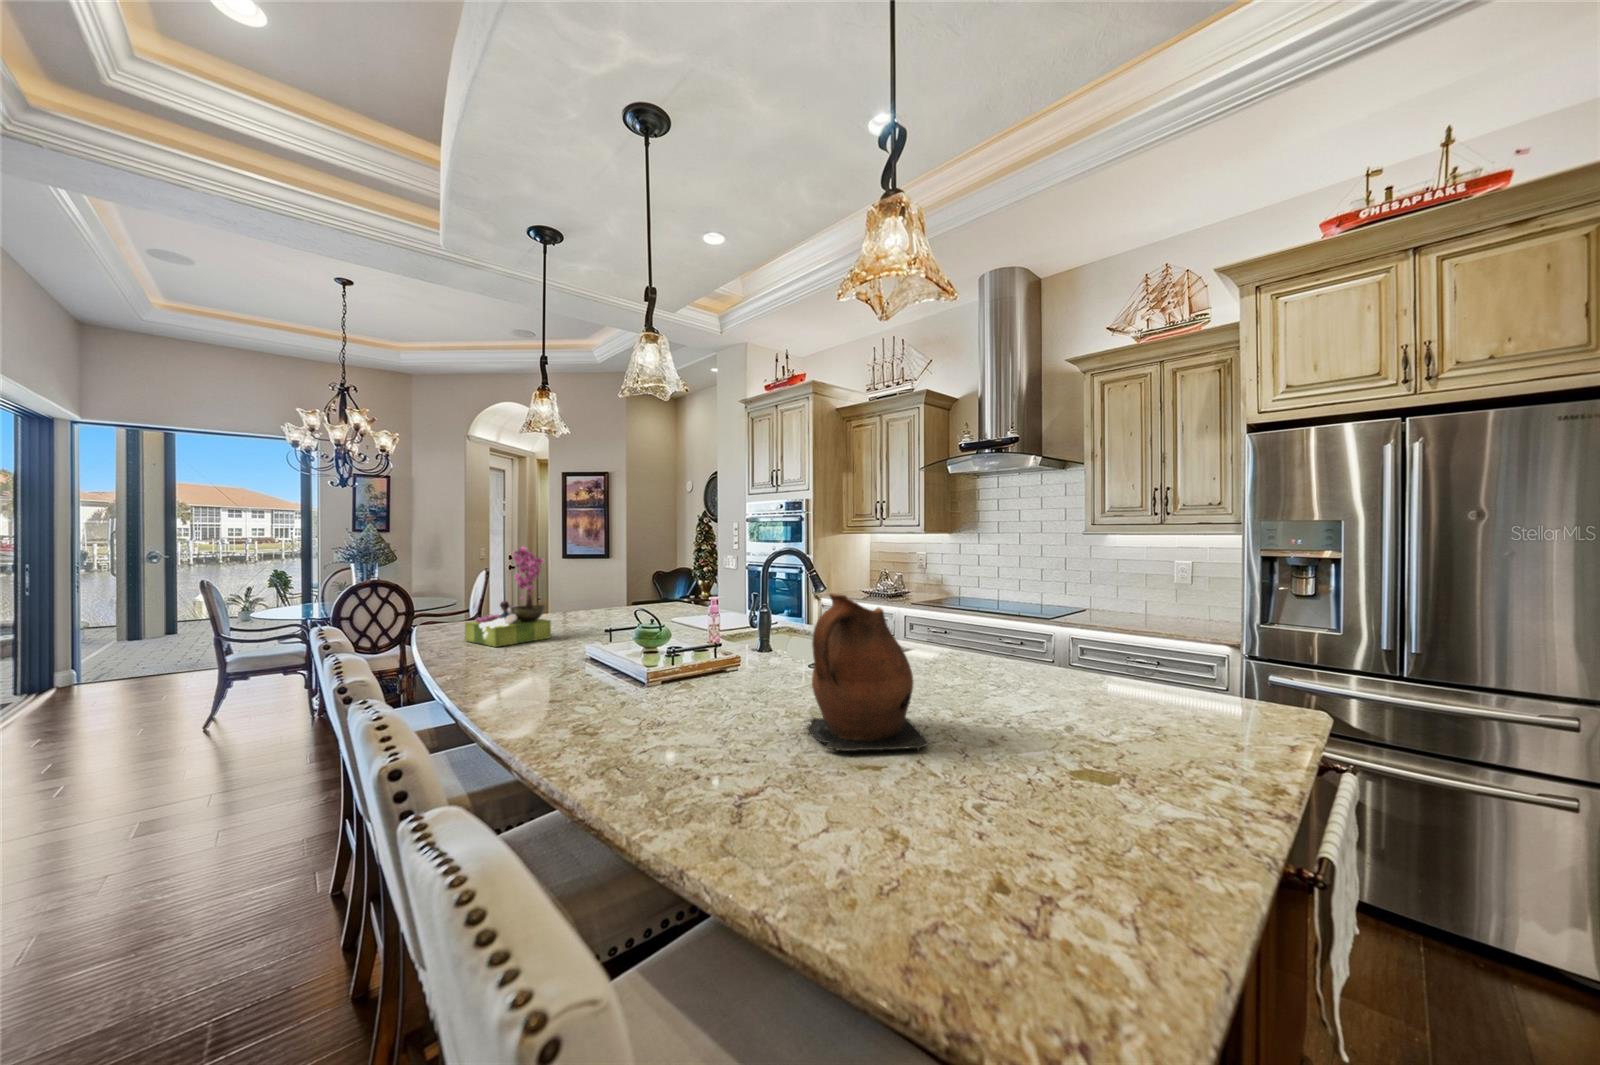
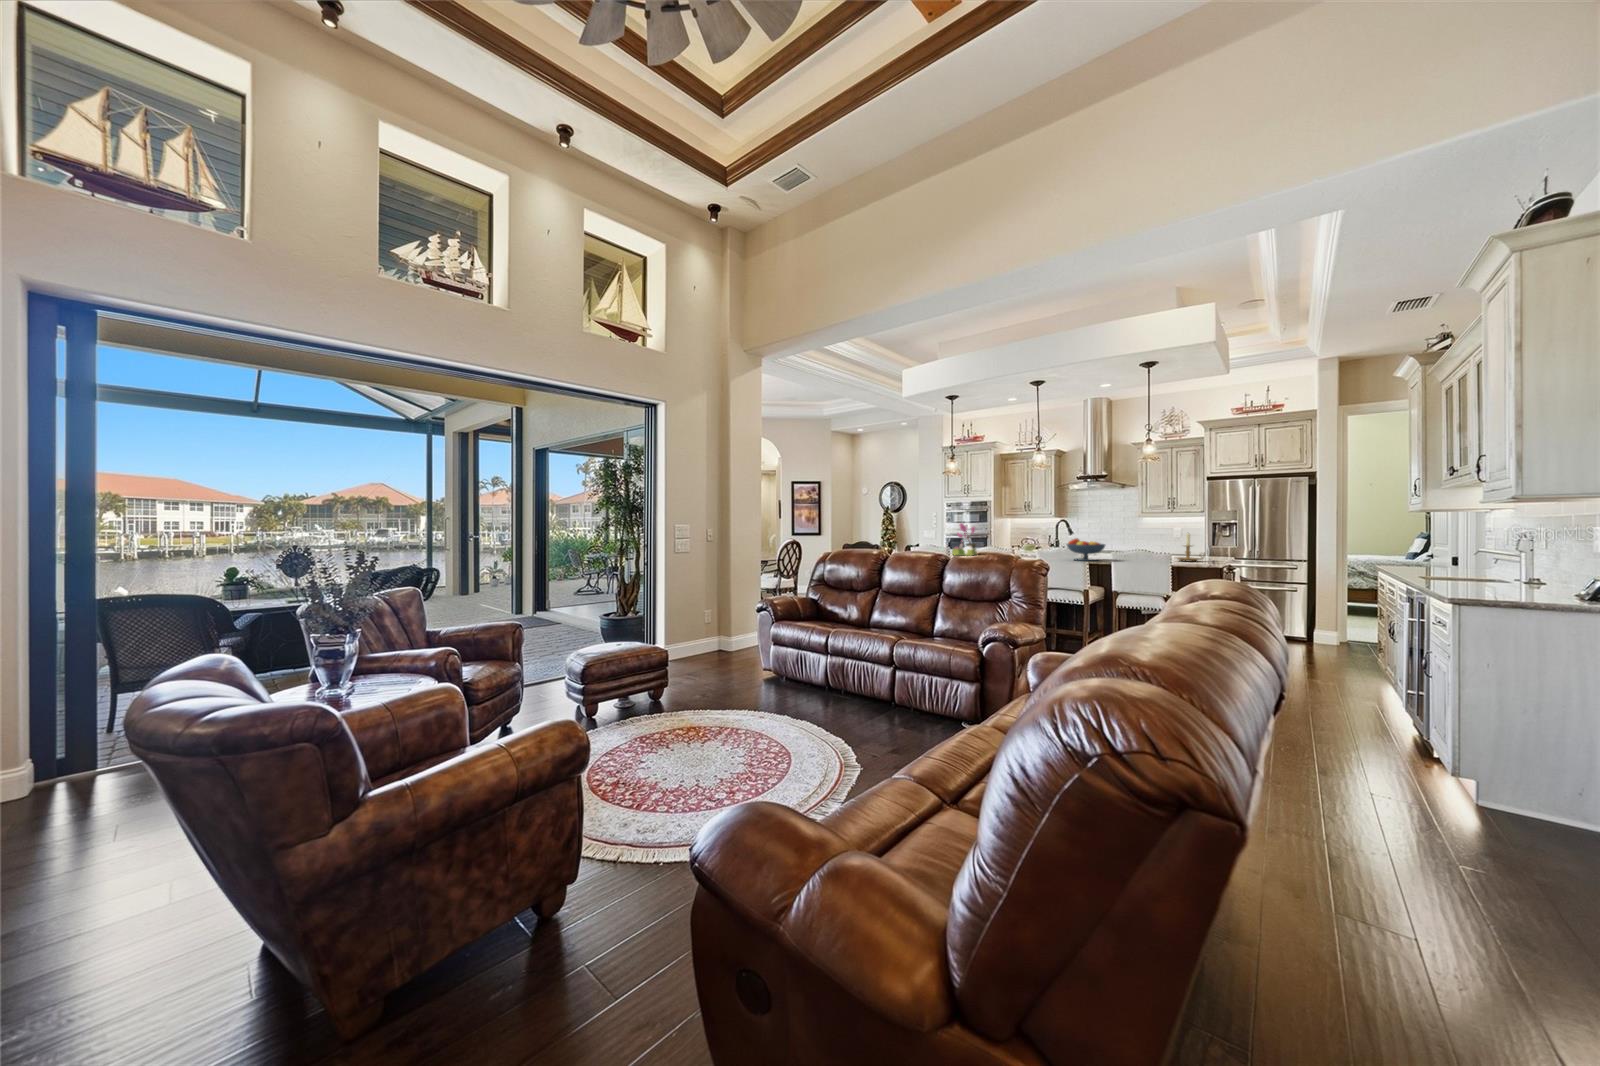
ceramic pitcher: present [804,593,929,751] -> none [1121,529,1155,560]
fruit bowl: none [563,624,724,740] -> present [1067,538,1105,561]
candle holder: none [998,625,1162,796] -> present [1177,533,1203,562]

